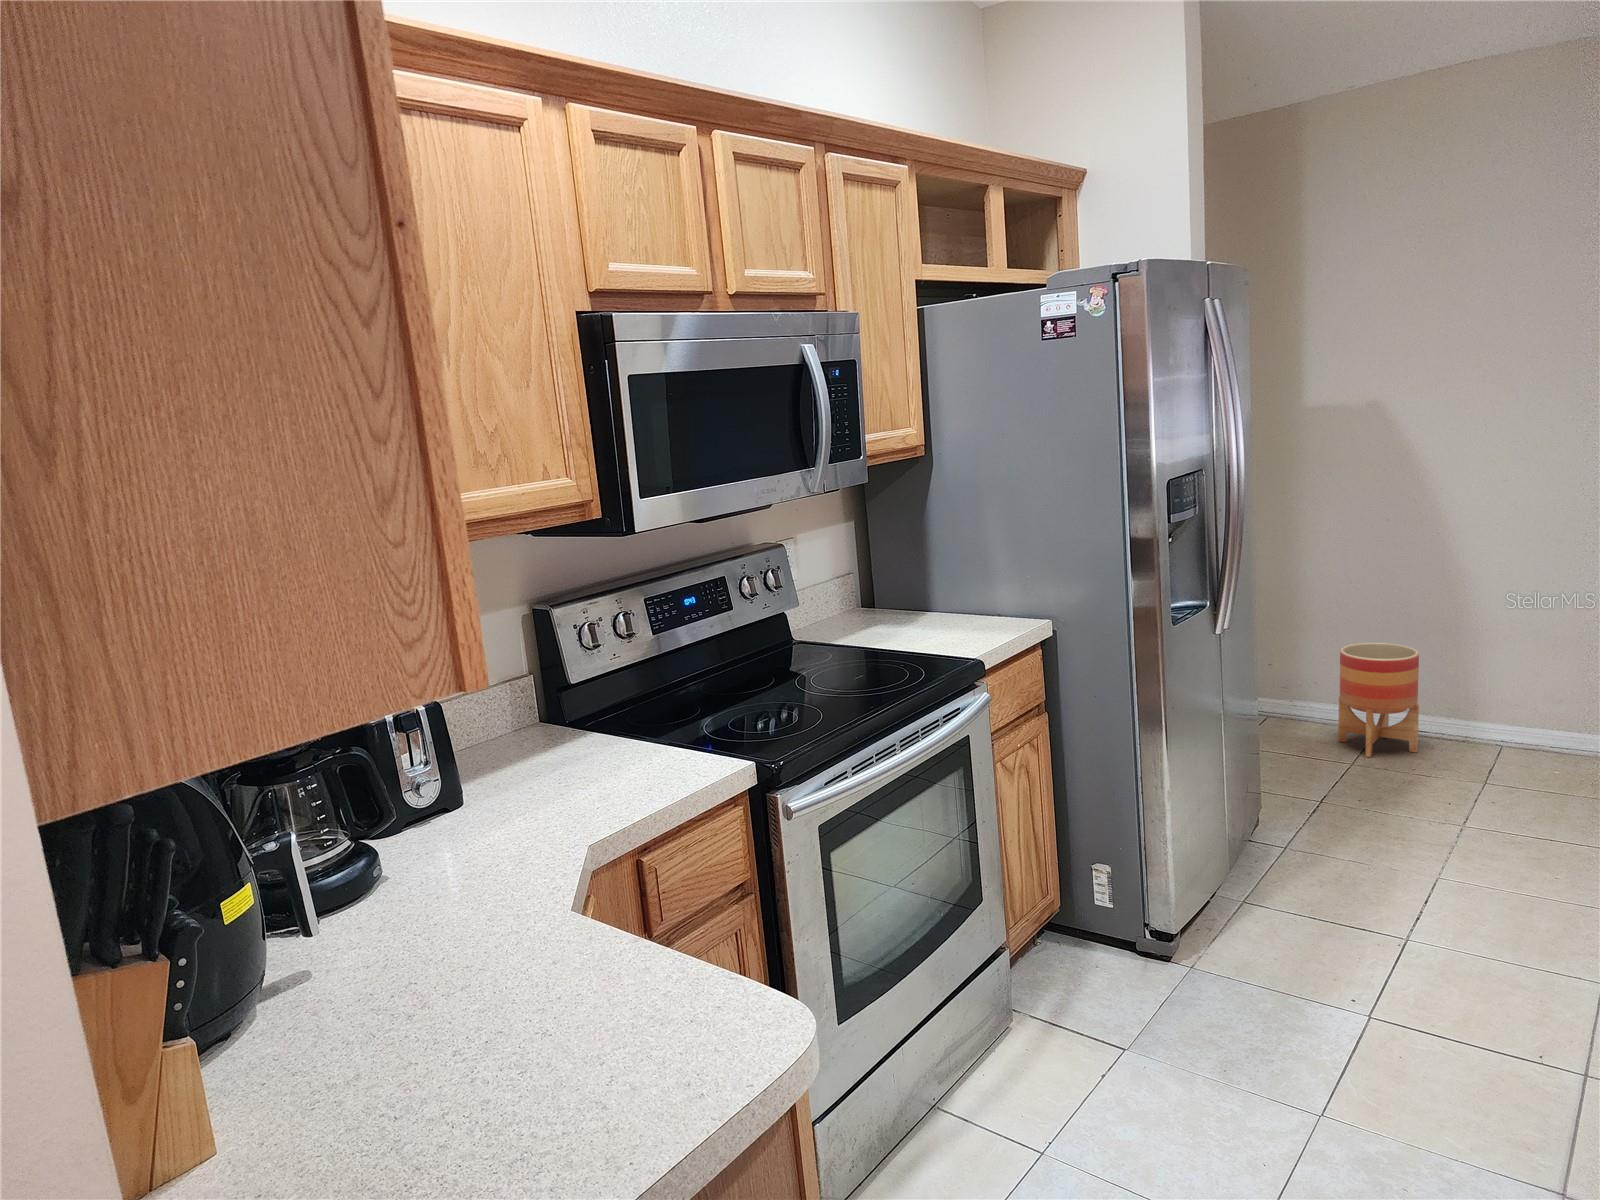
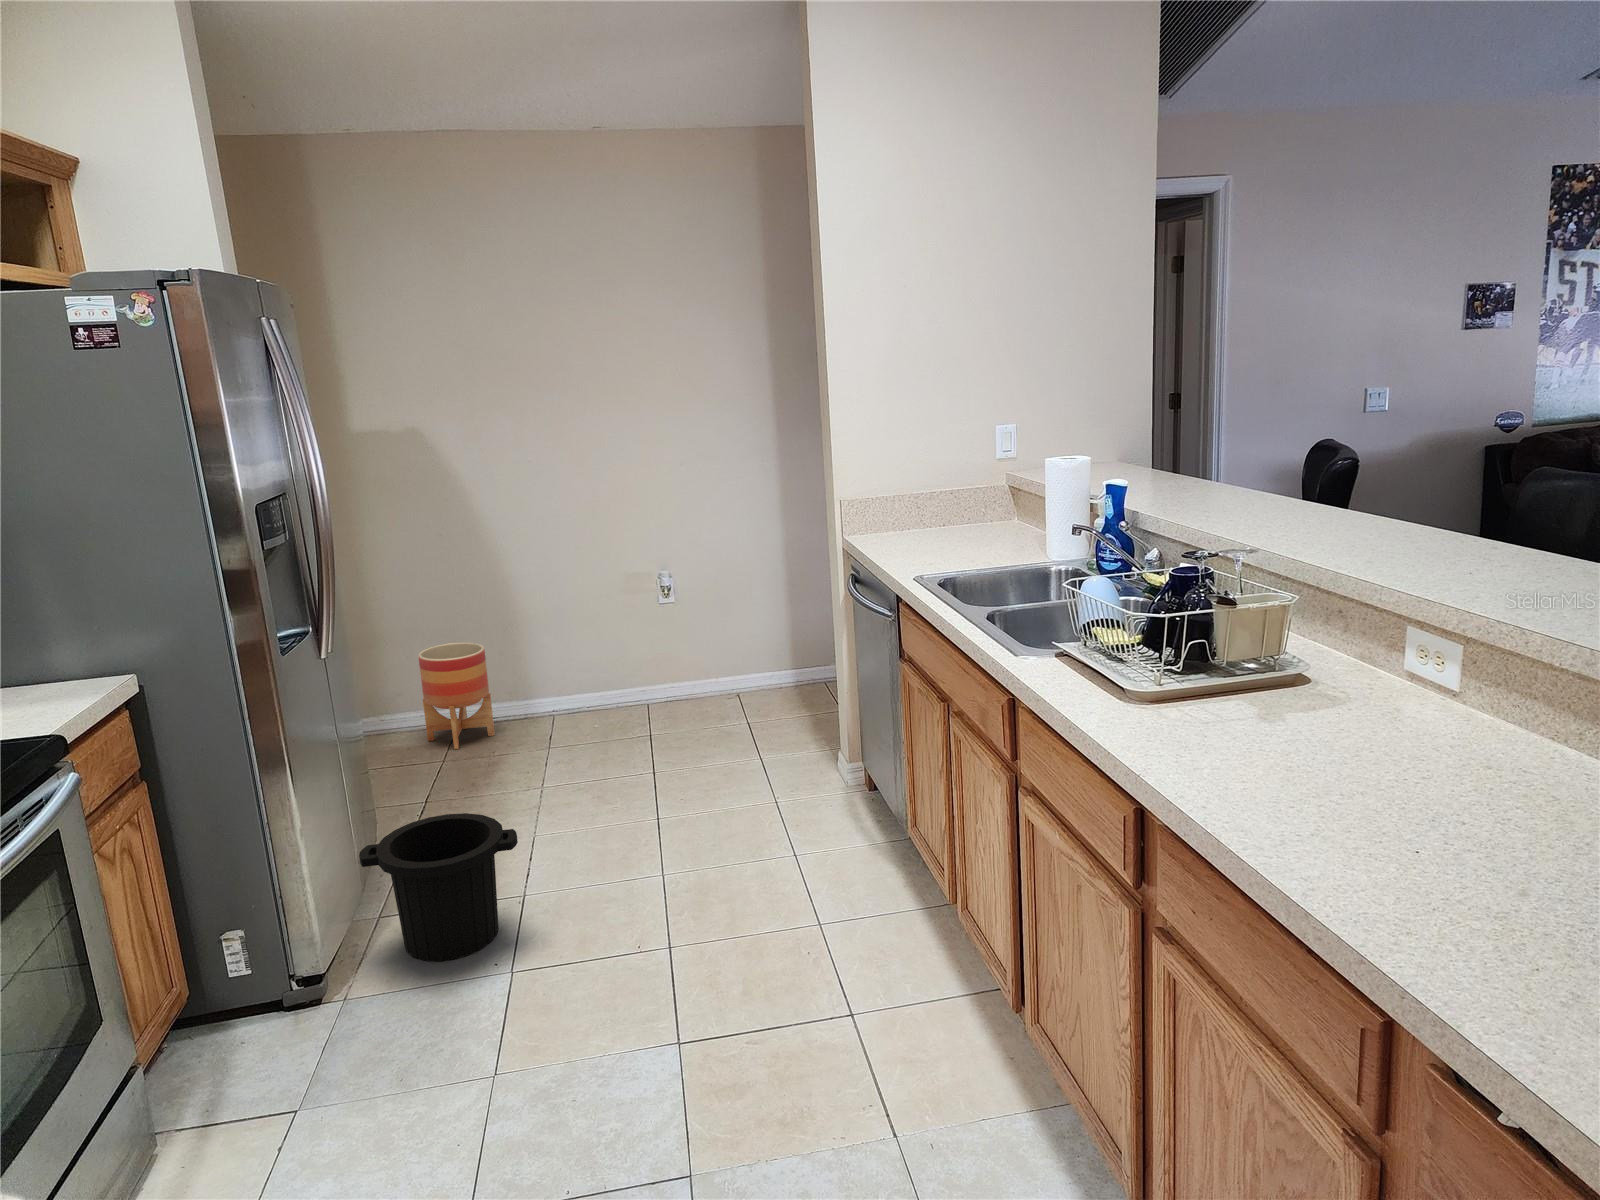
trash can: none [1226,817,1402,974] -> present [359,813,518,961]

